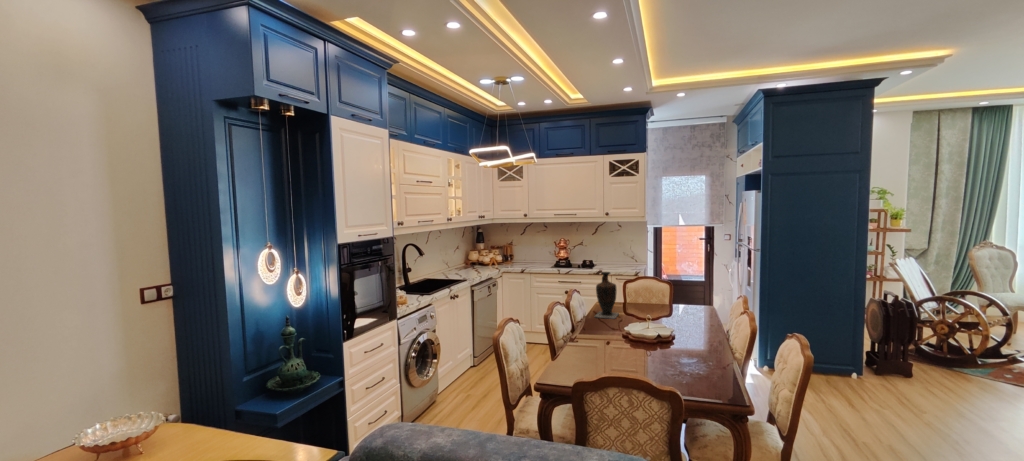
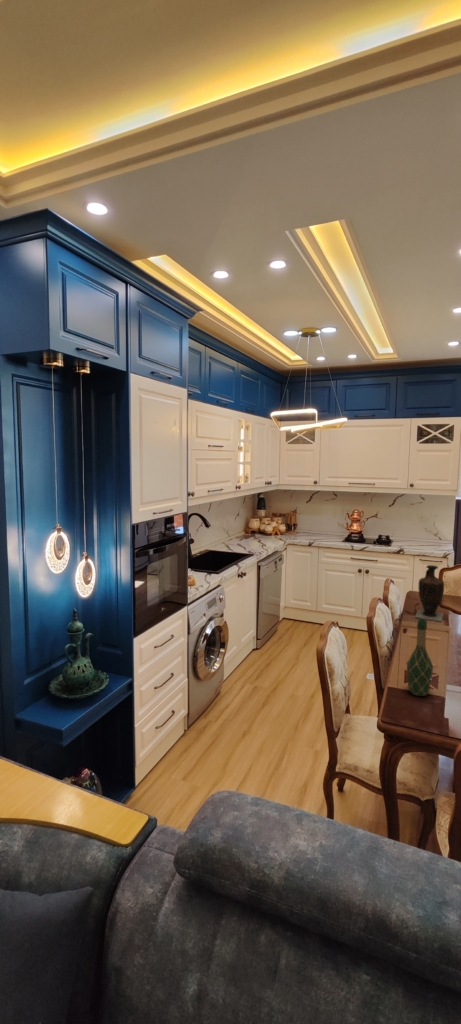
wine bottle: none [566,303,586,367] -> present [407,618,433,696]

